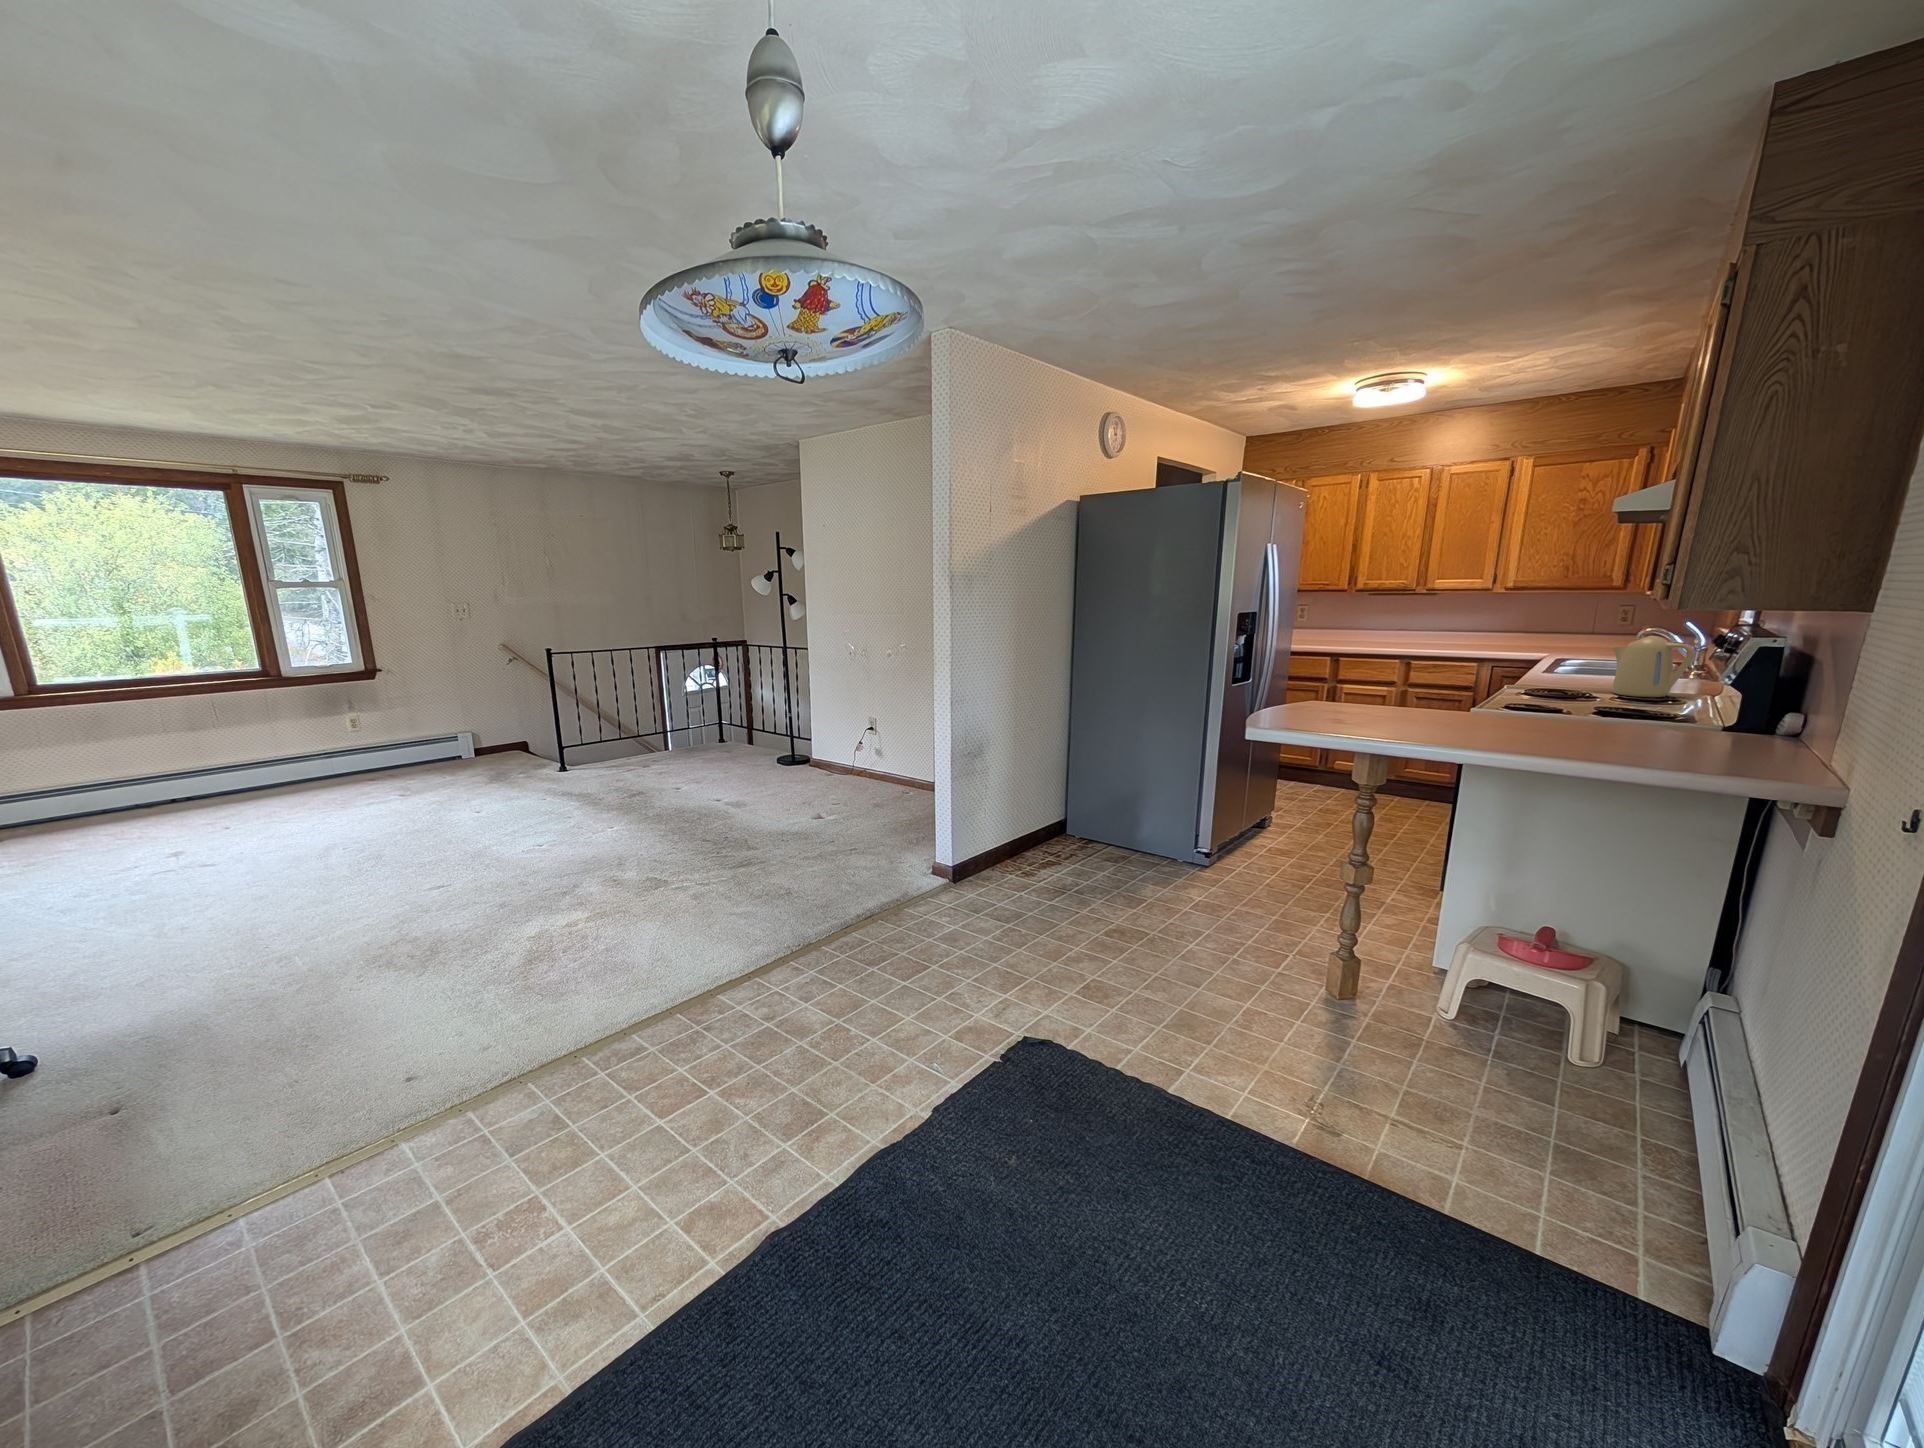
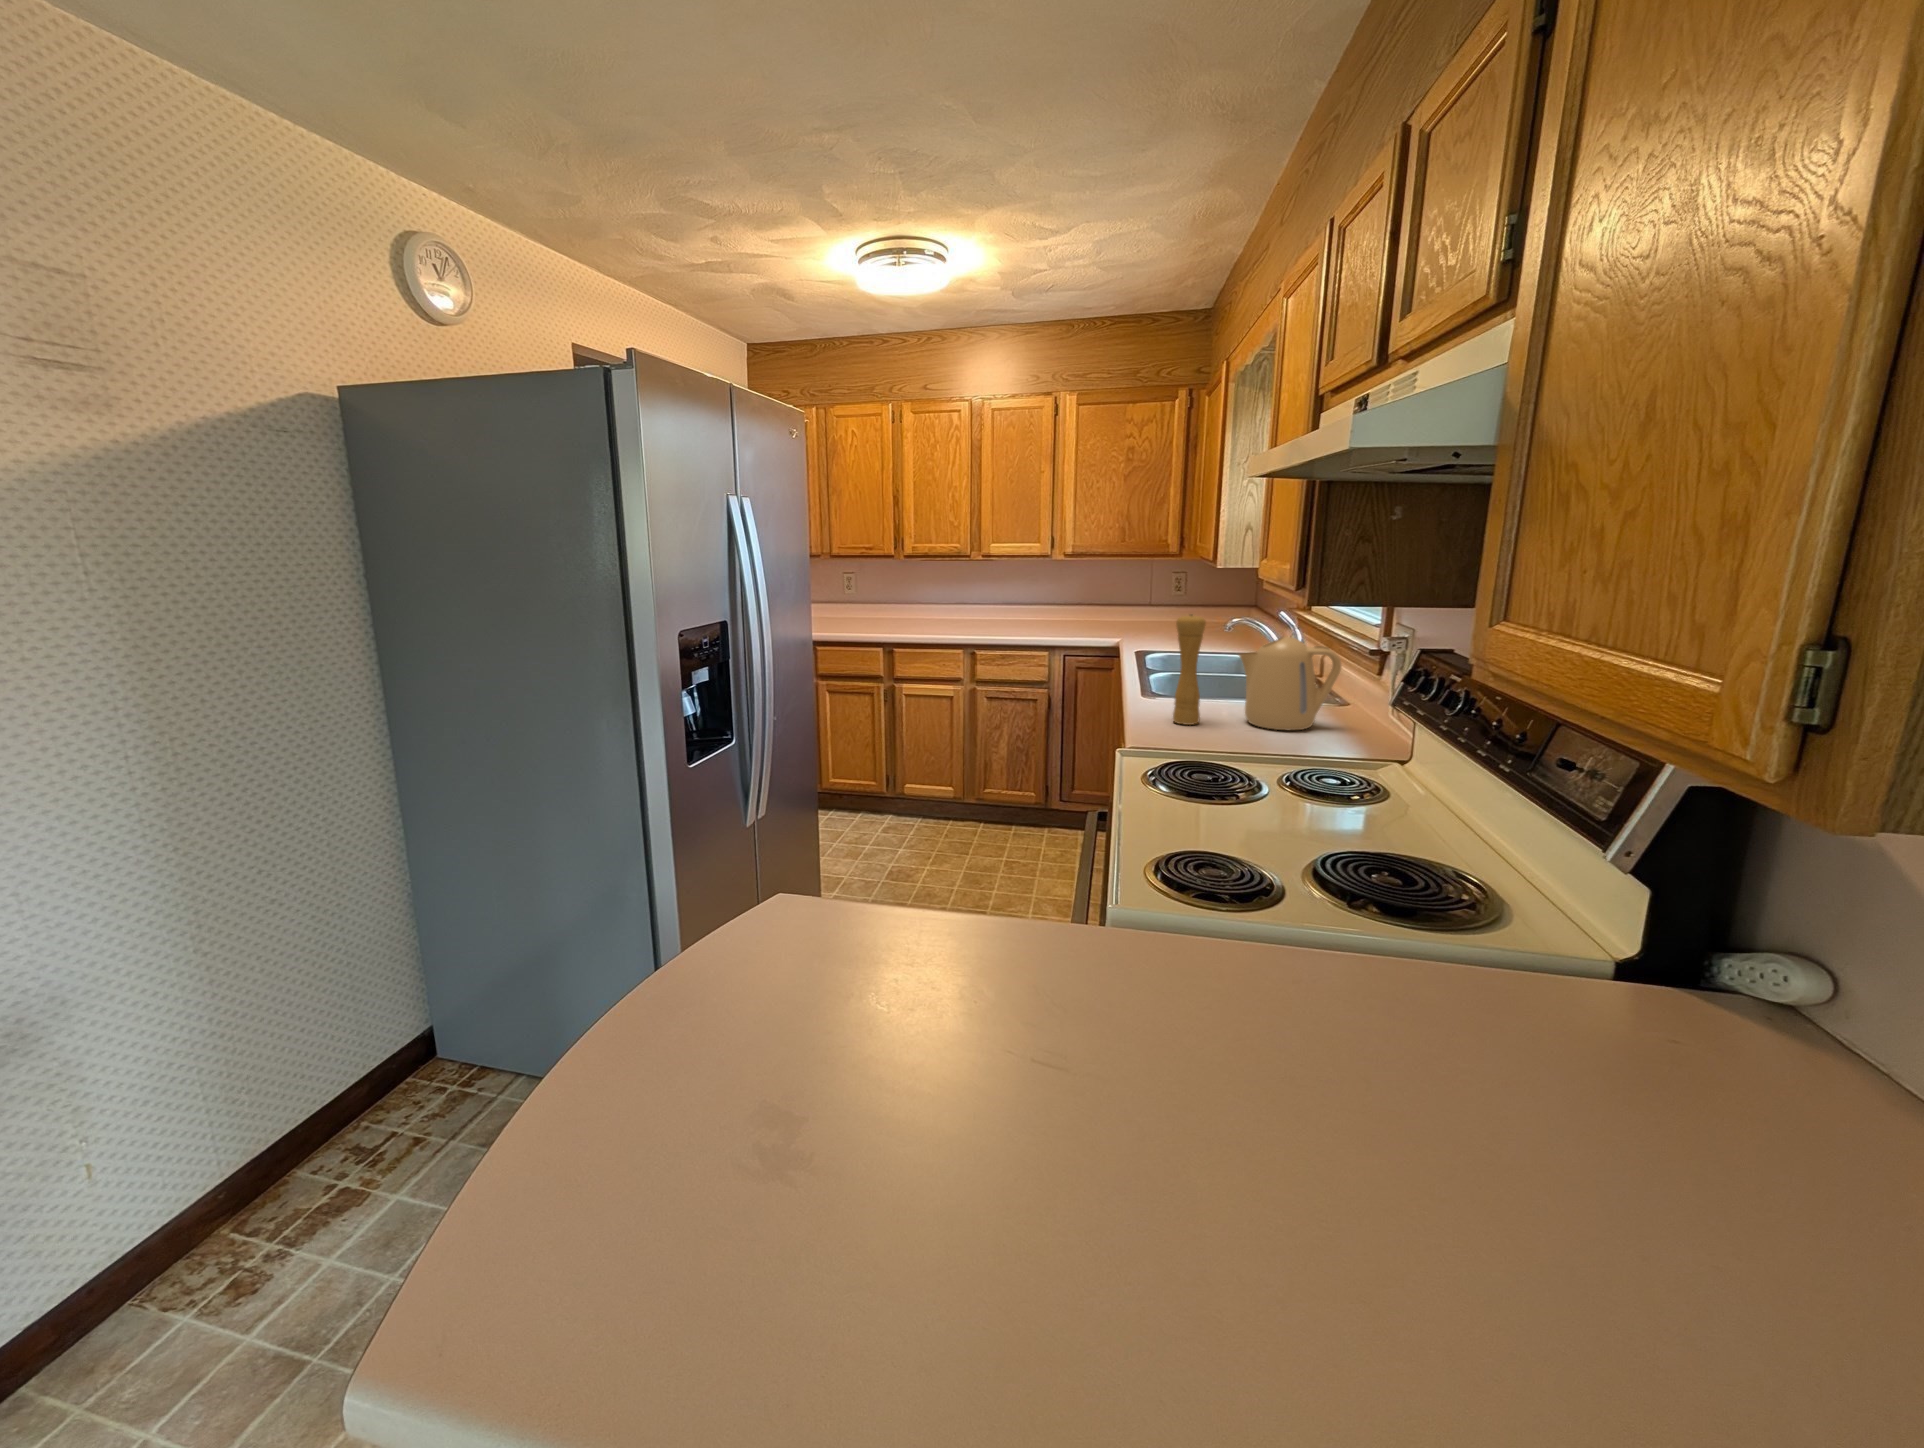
pepper mill: none [1553,620,1586,692] -> present [1173,614,1206,725]

